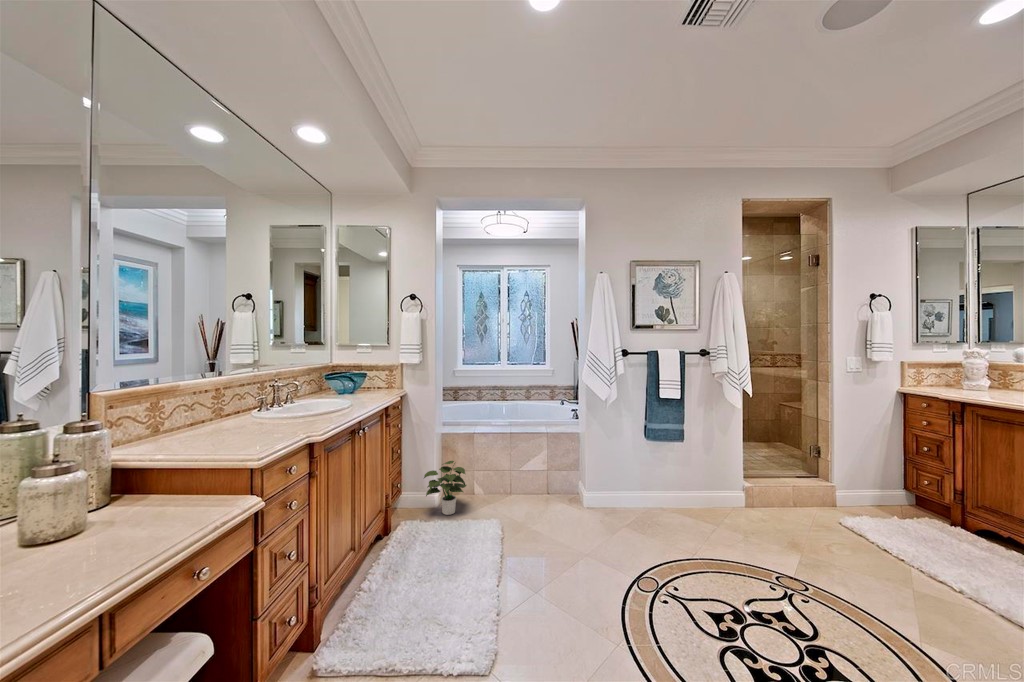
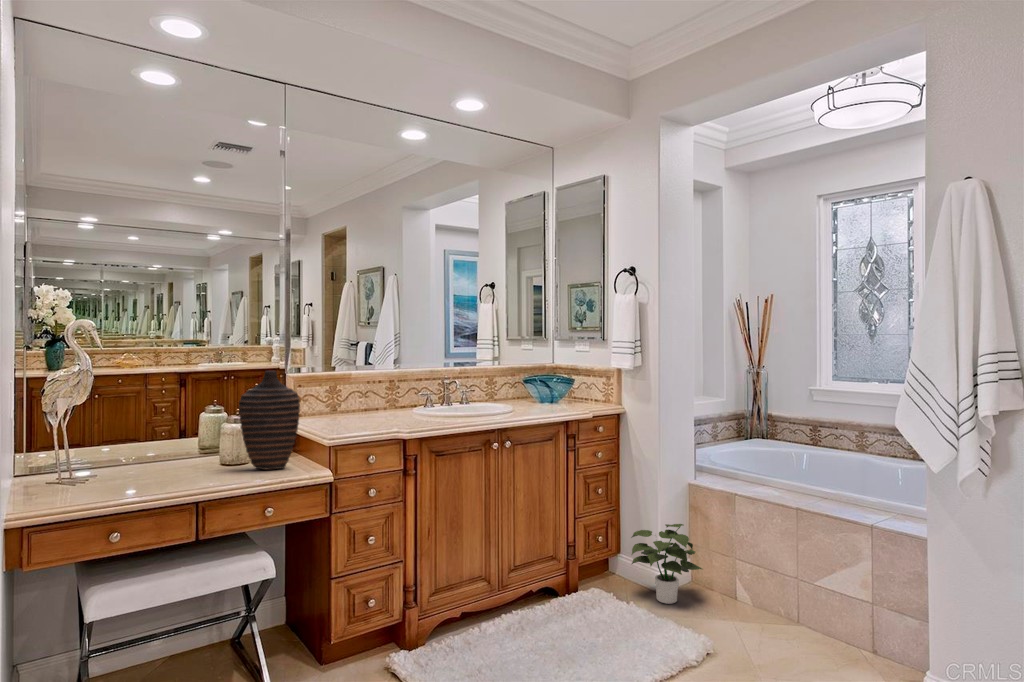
decorative vase: none [122,392,208,526] -> present [239,371,300,469]

